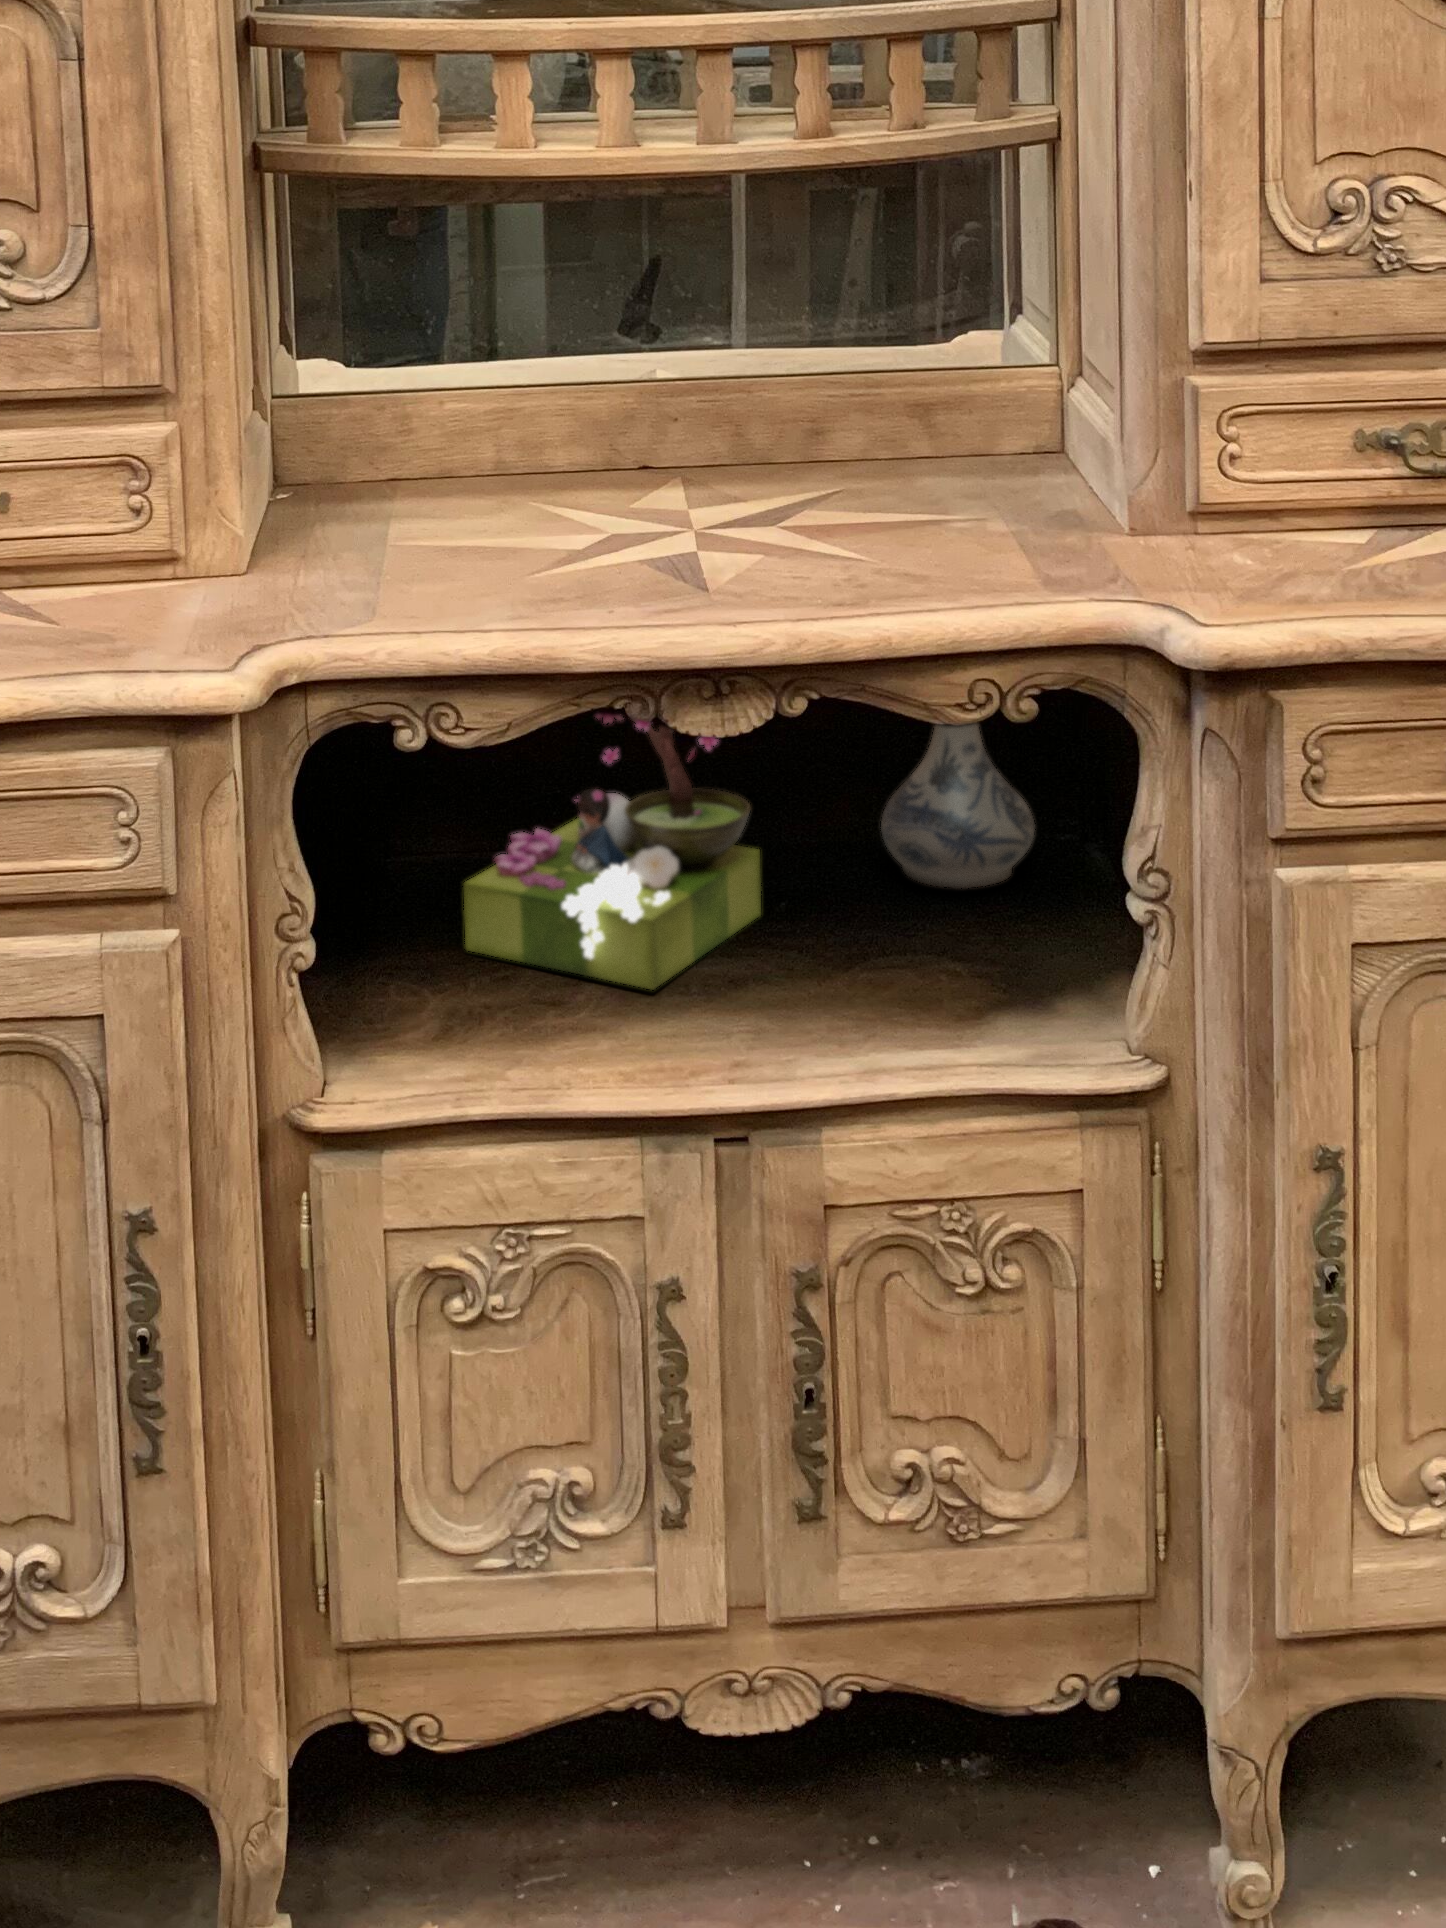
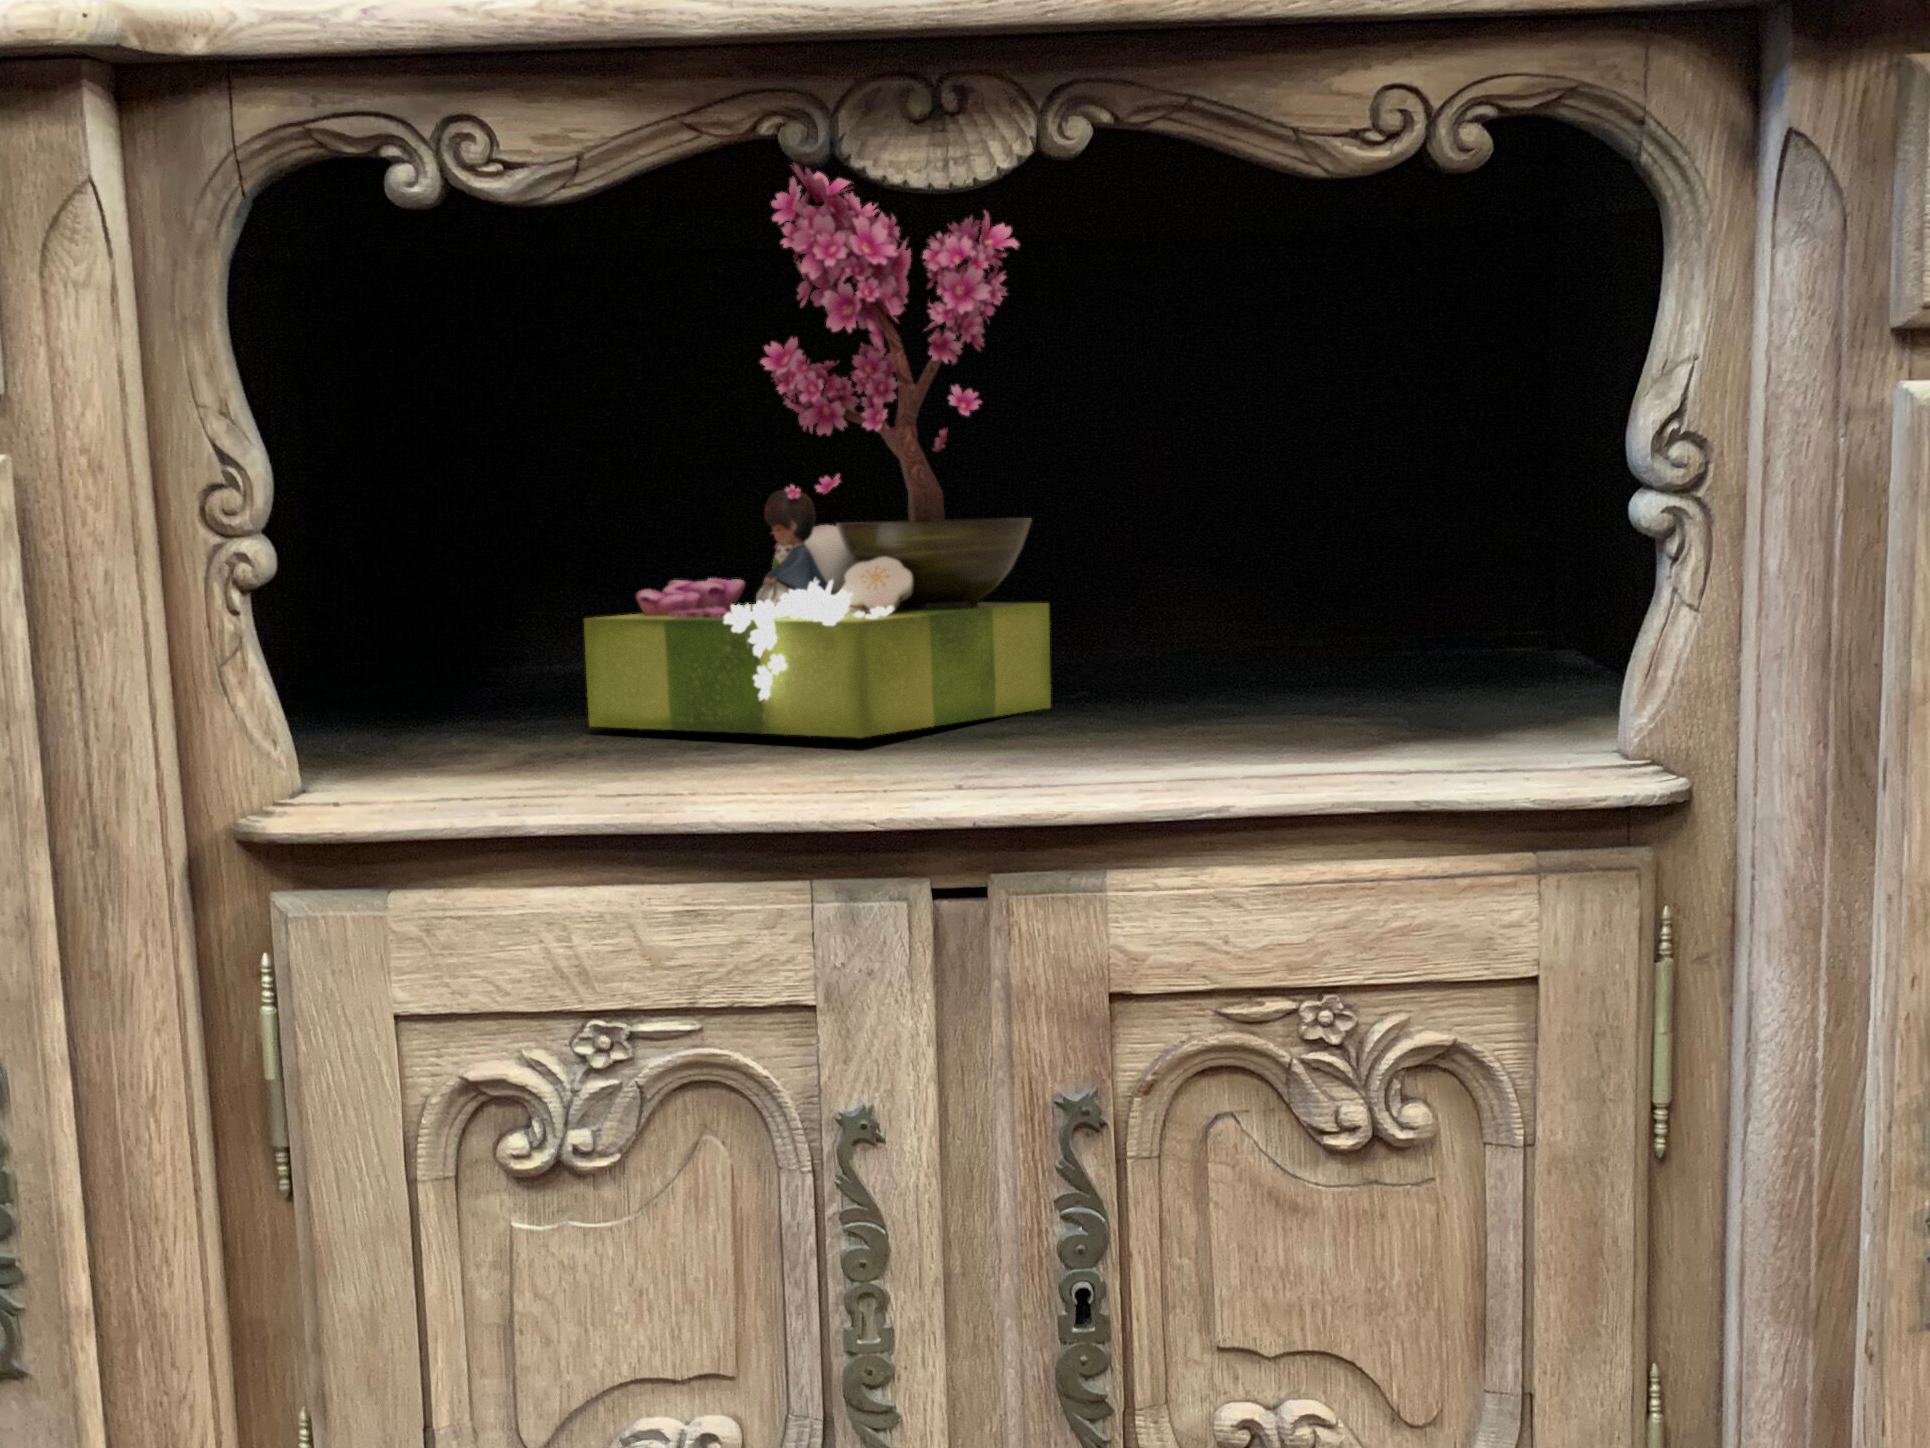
decorative vase: present [881,724,1035,888] -> none [1242,309,1476,678]

